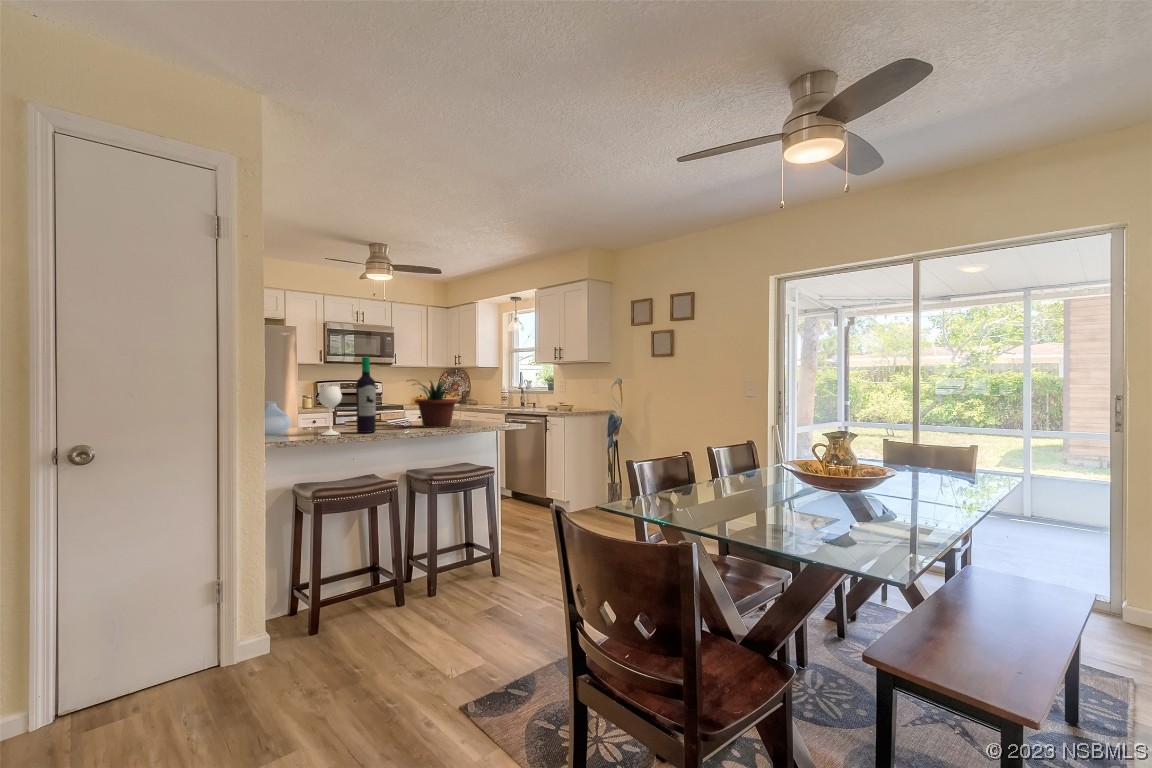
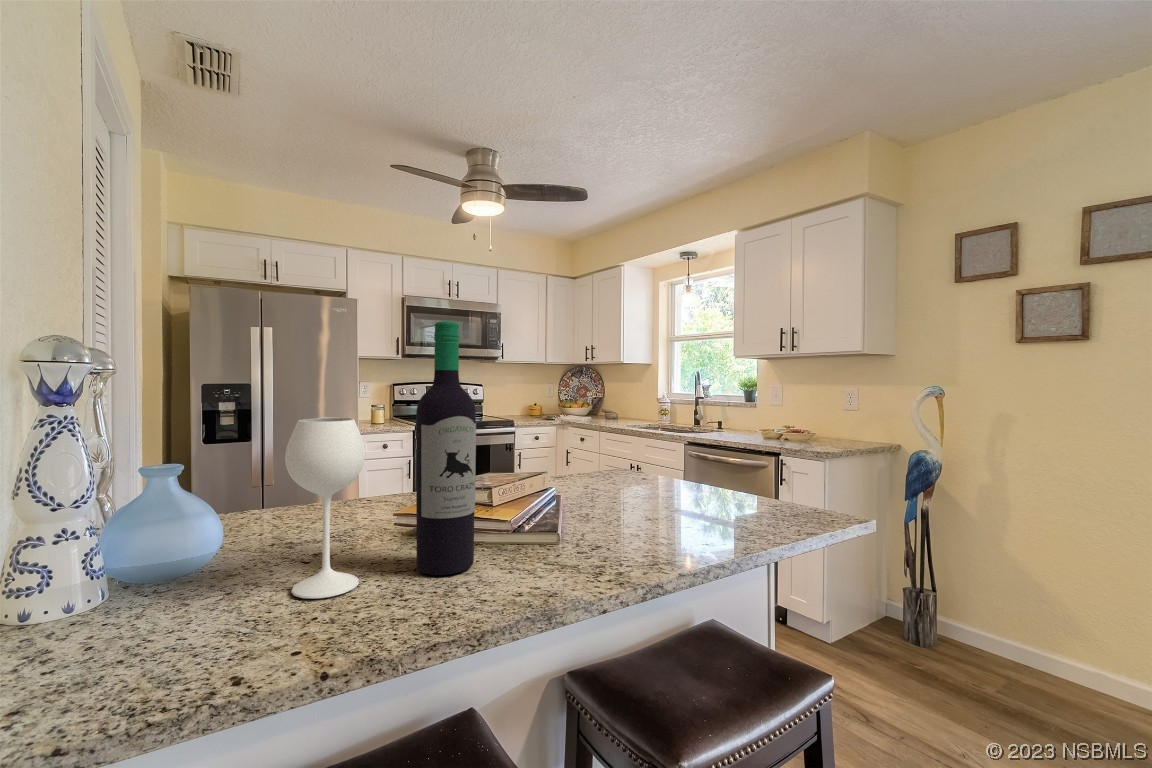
potted plant: present [415,380,458,428] -> none [550,391,696,527]

